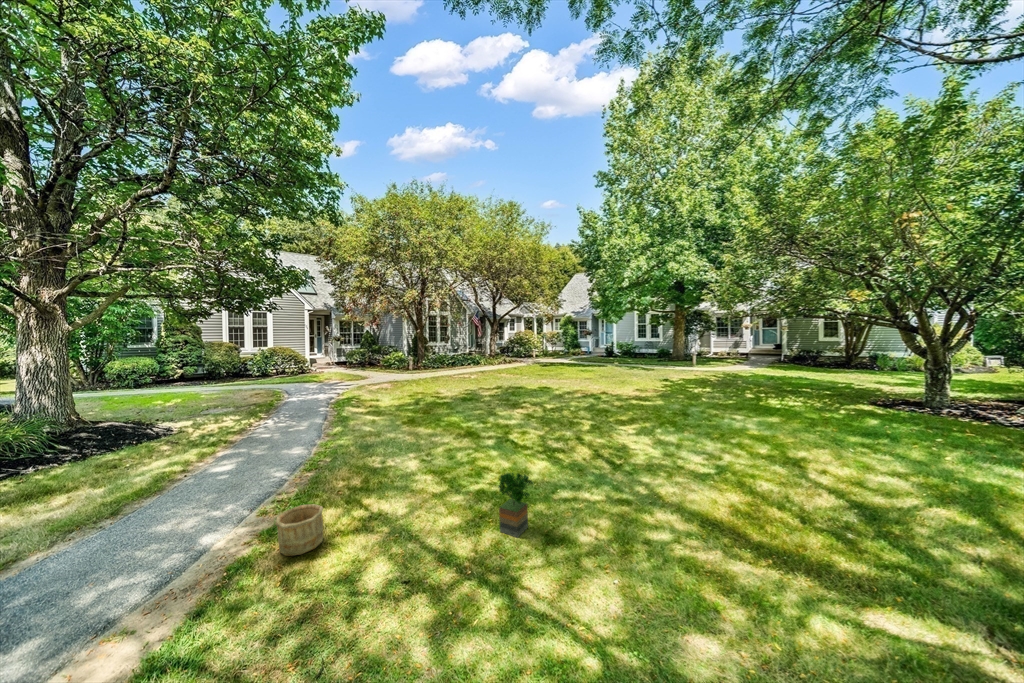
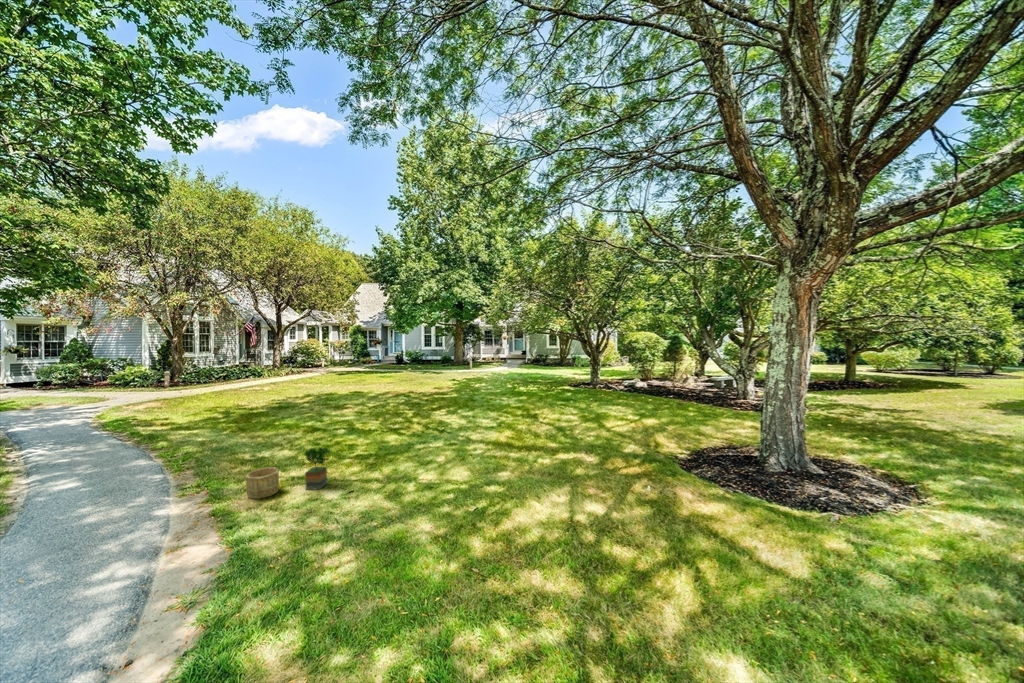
potted tree: present [498,473,533,537] -> present [305,447,331,490]

